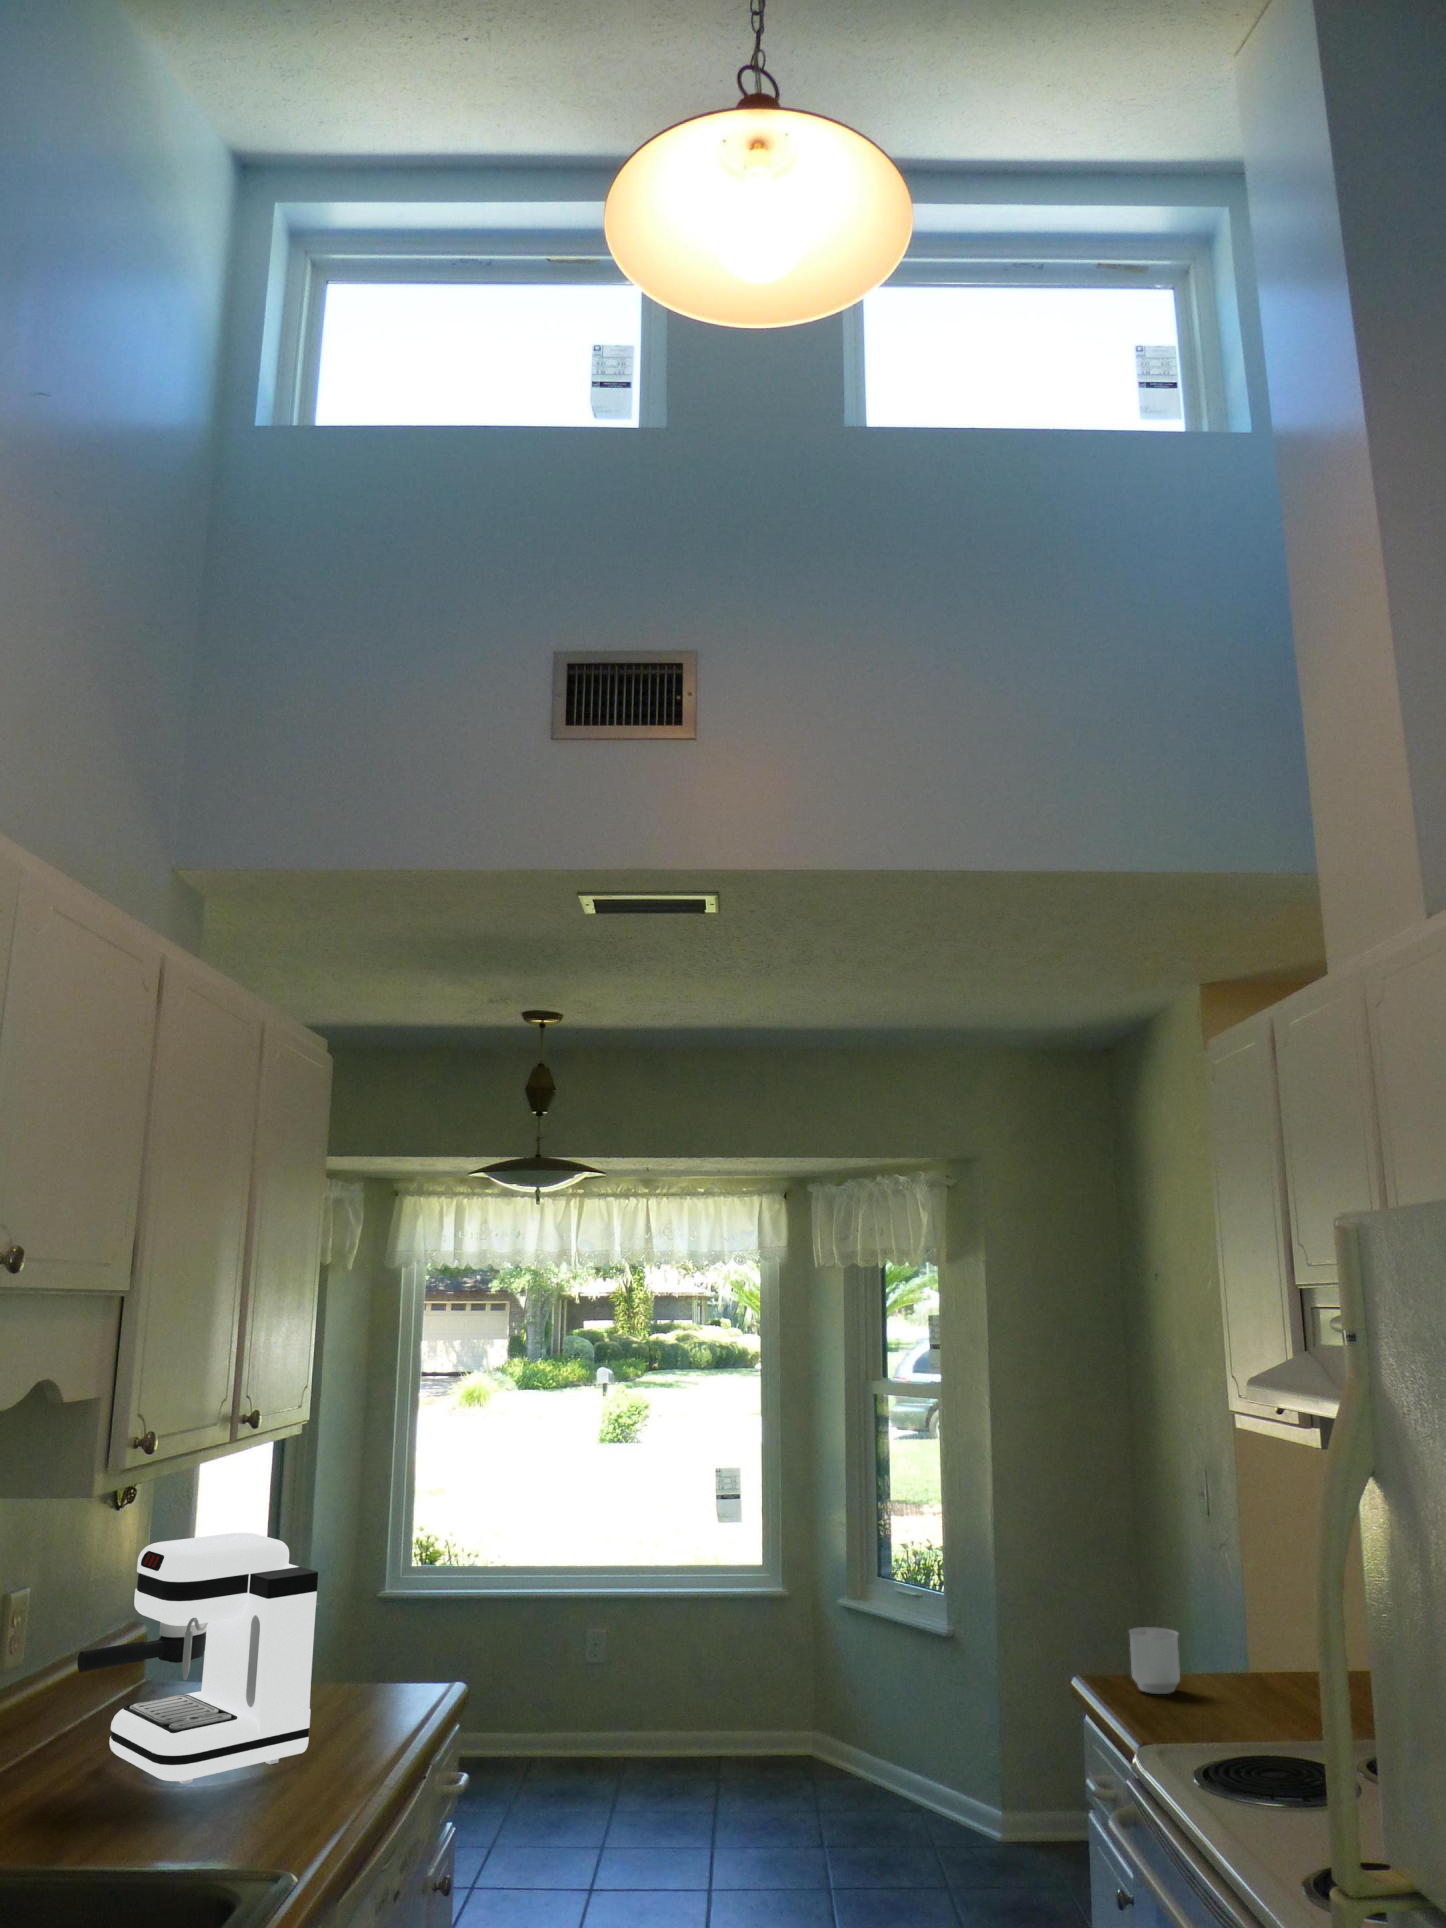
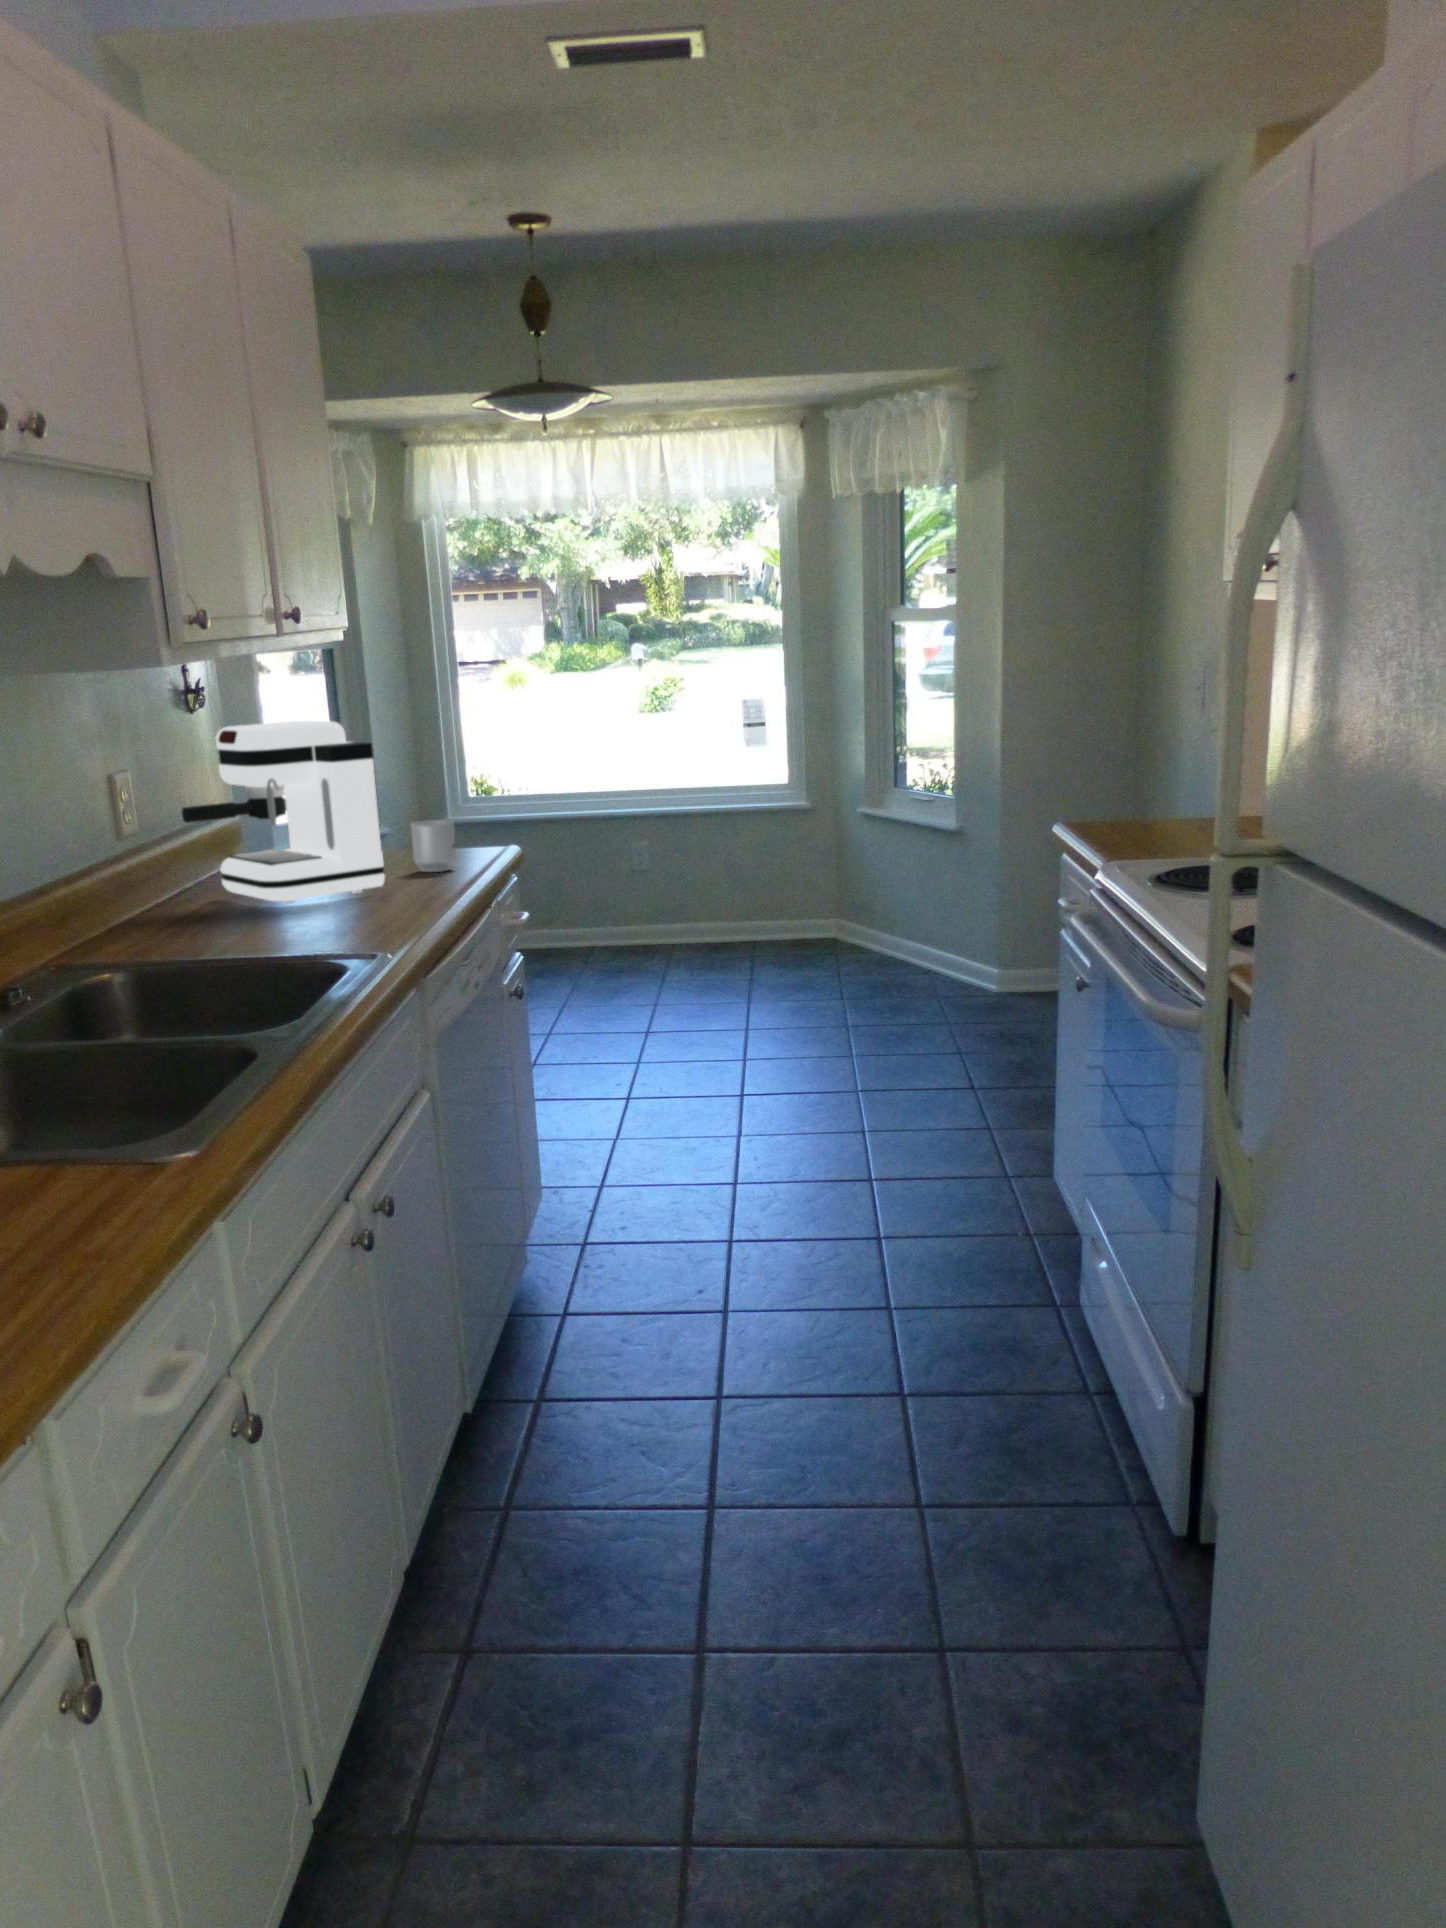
mug: present [1129,1627,1180,1694] -> present [410,820,457,872]

